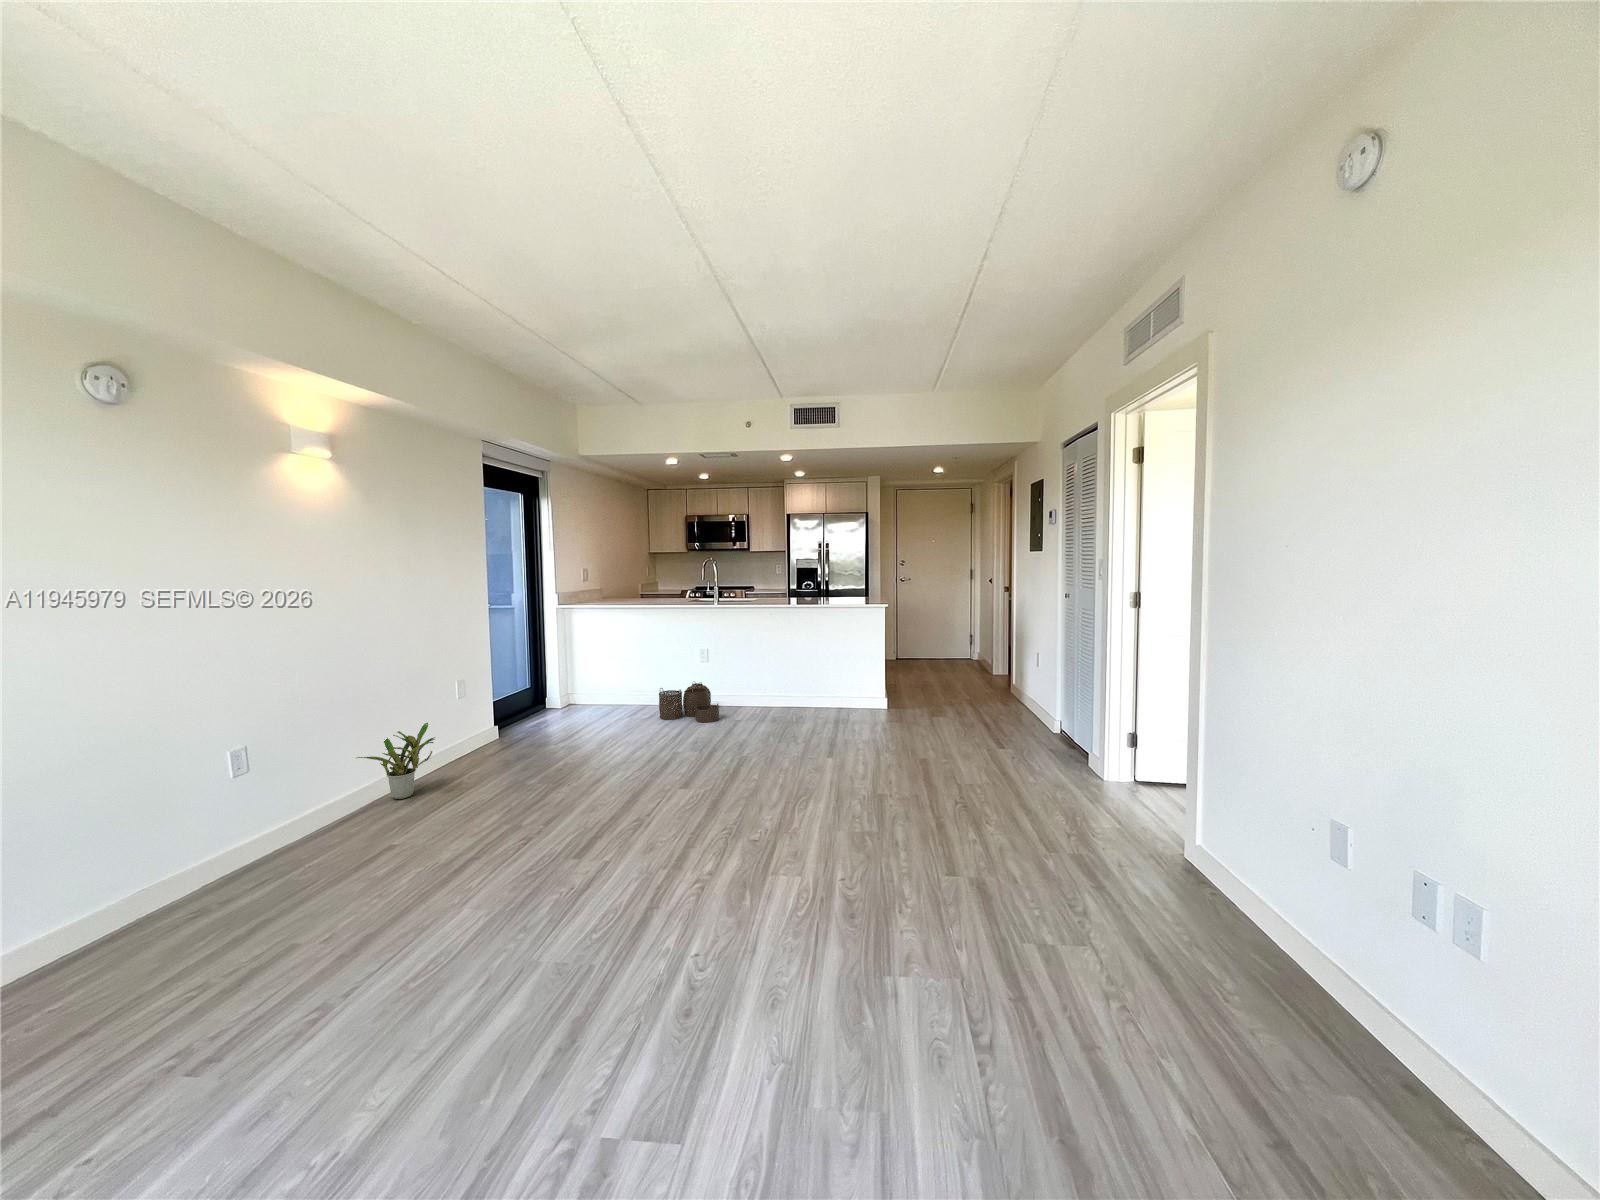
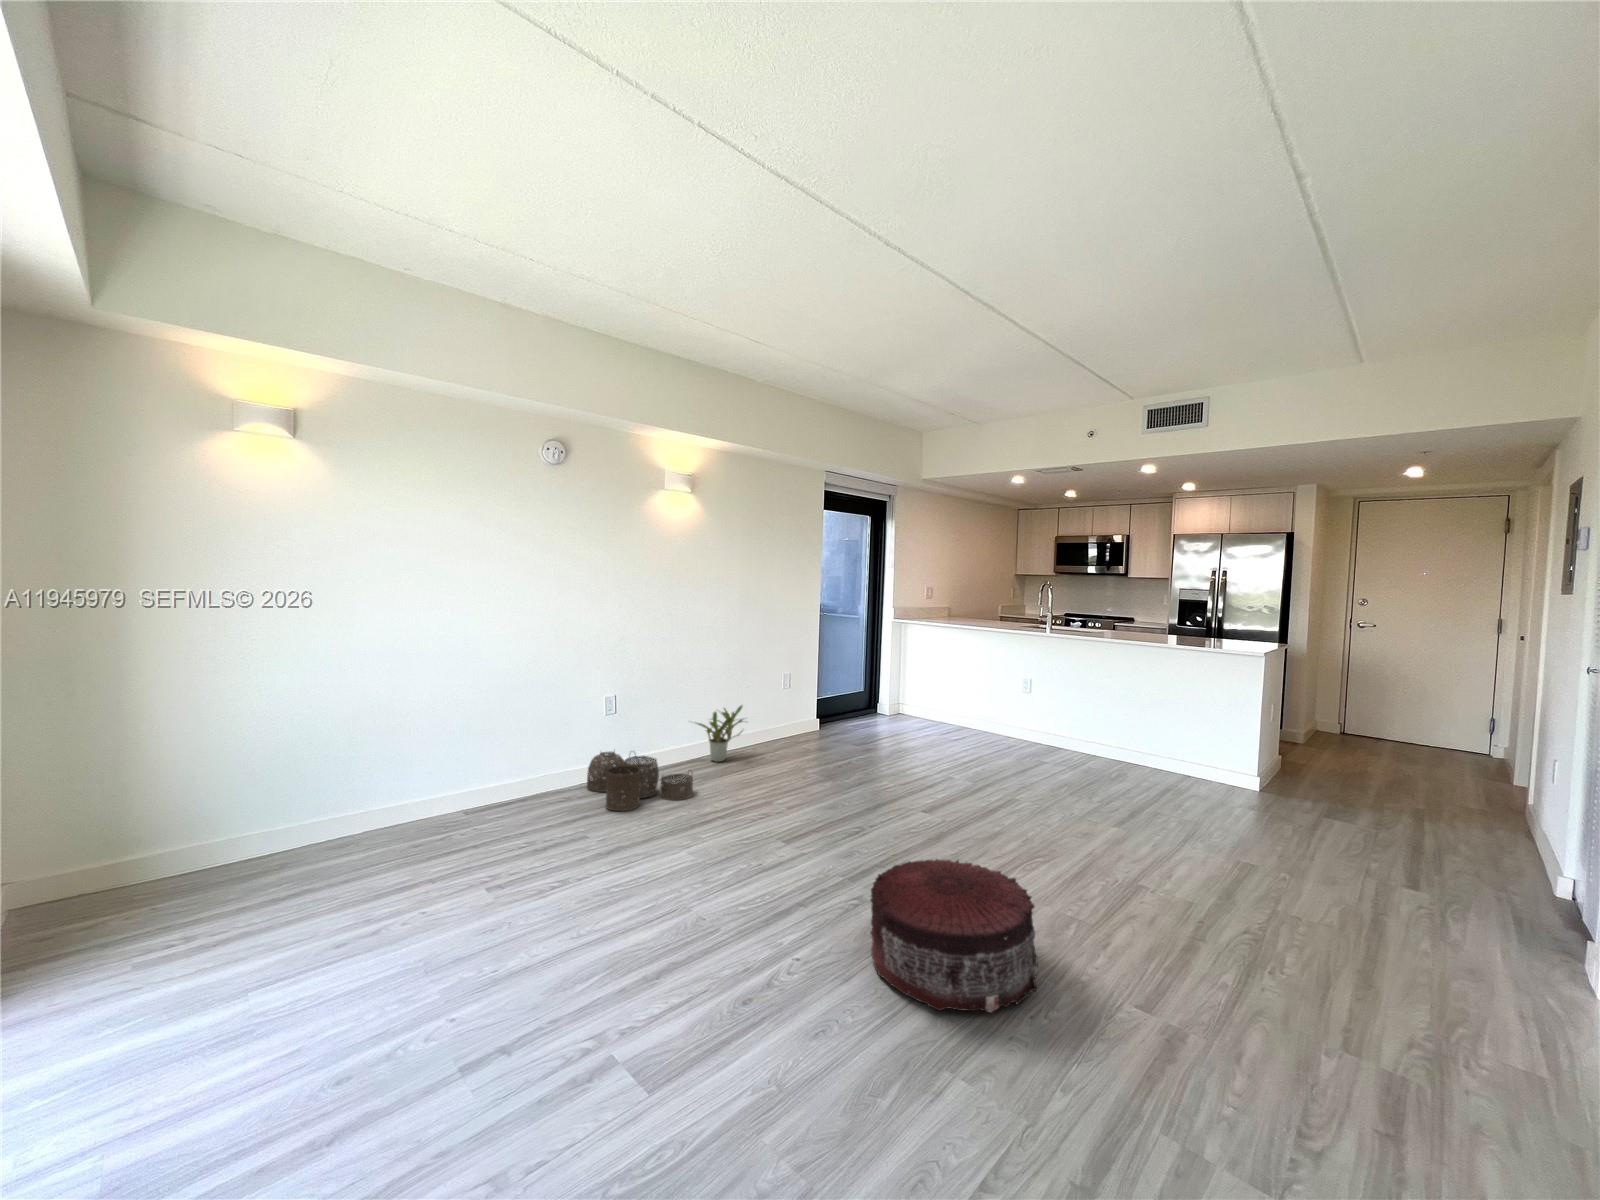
woven basket: present [659,683,719,722] -> present [587,752,693,811]
pouf: none [742,807,894,938] -> present [870,859,1038,1012]

